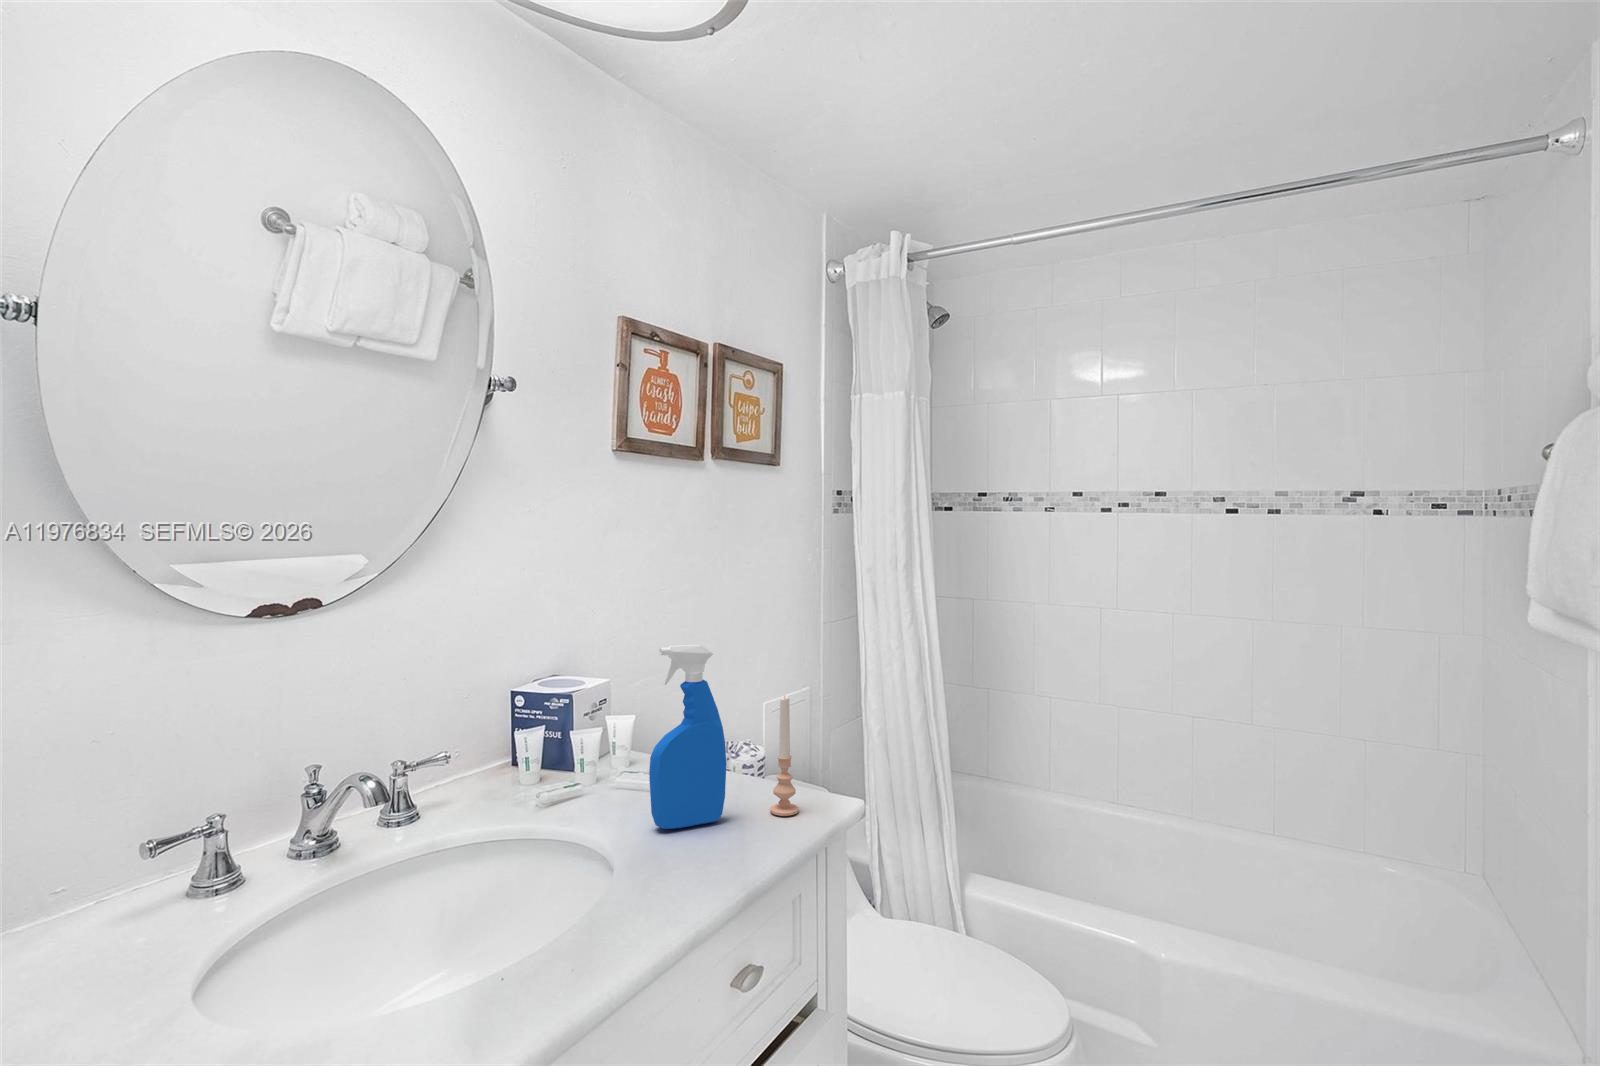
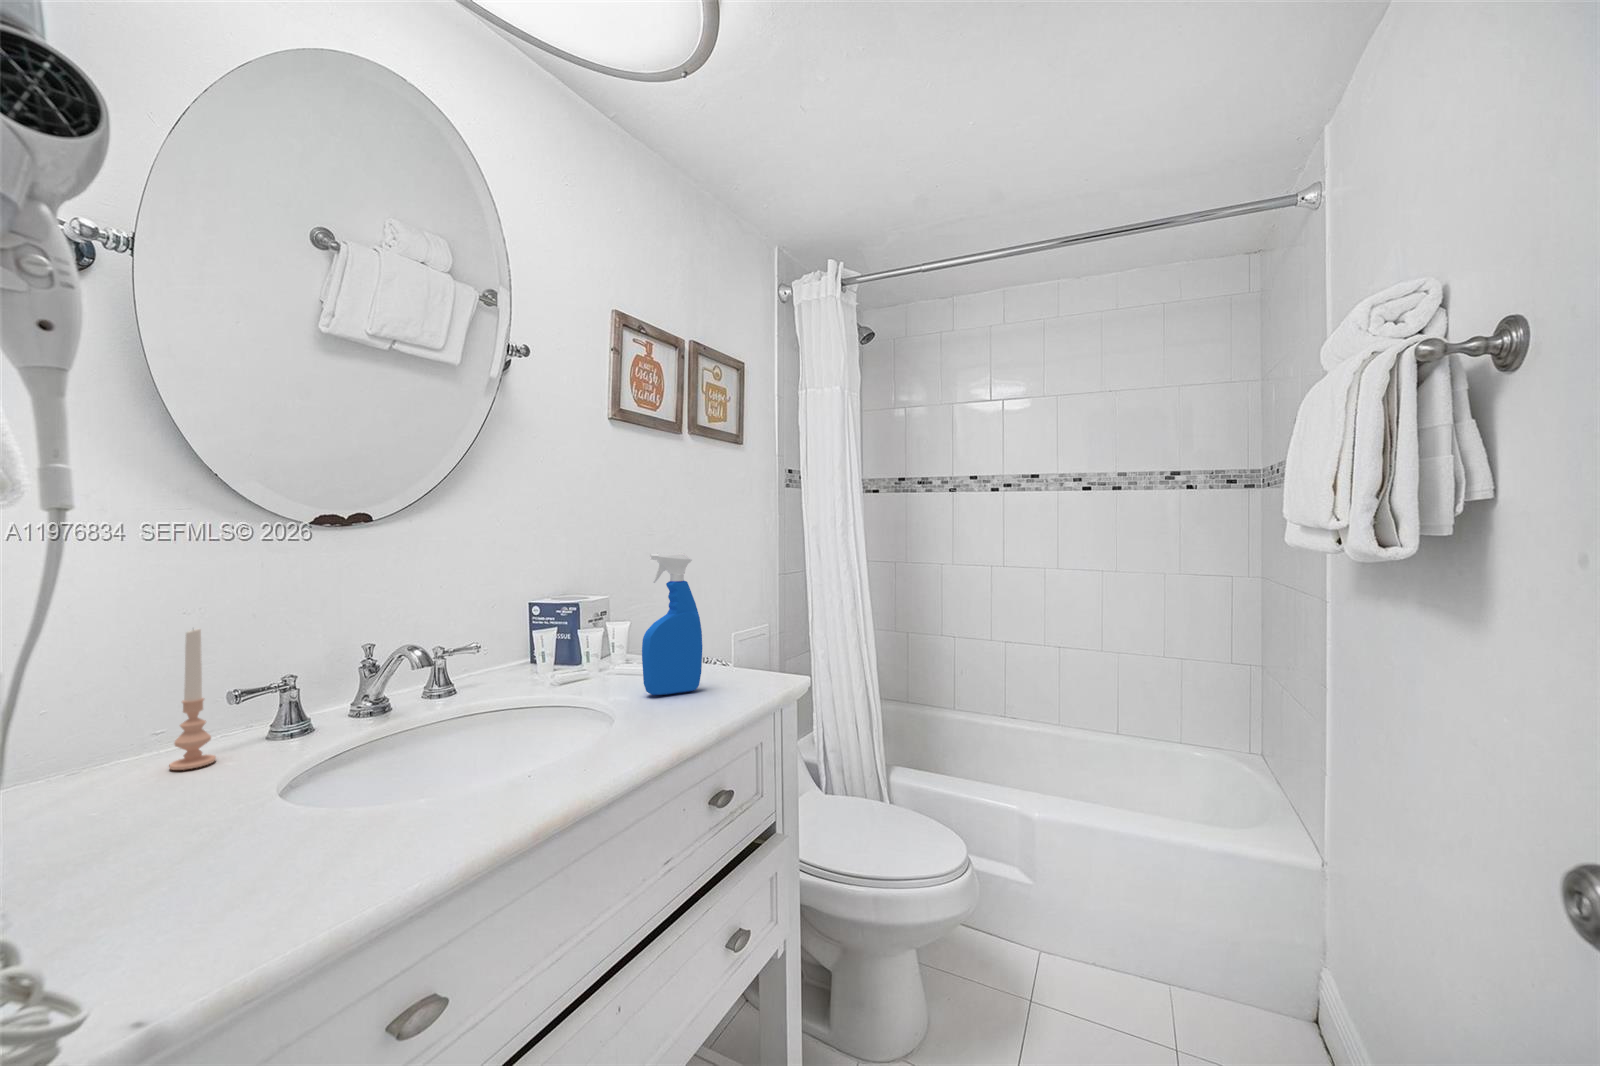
candle: present [770,696,799,816] -> present [169,629,216,770]

